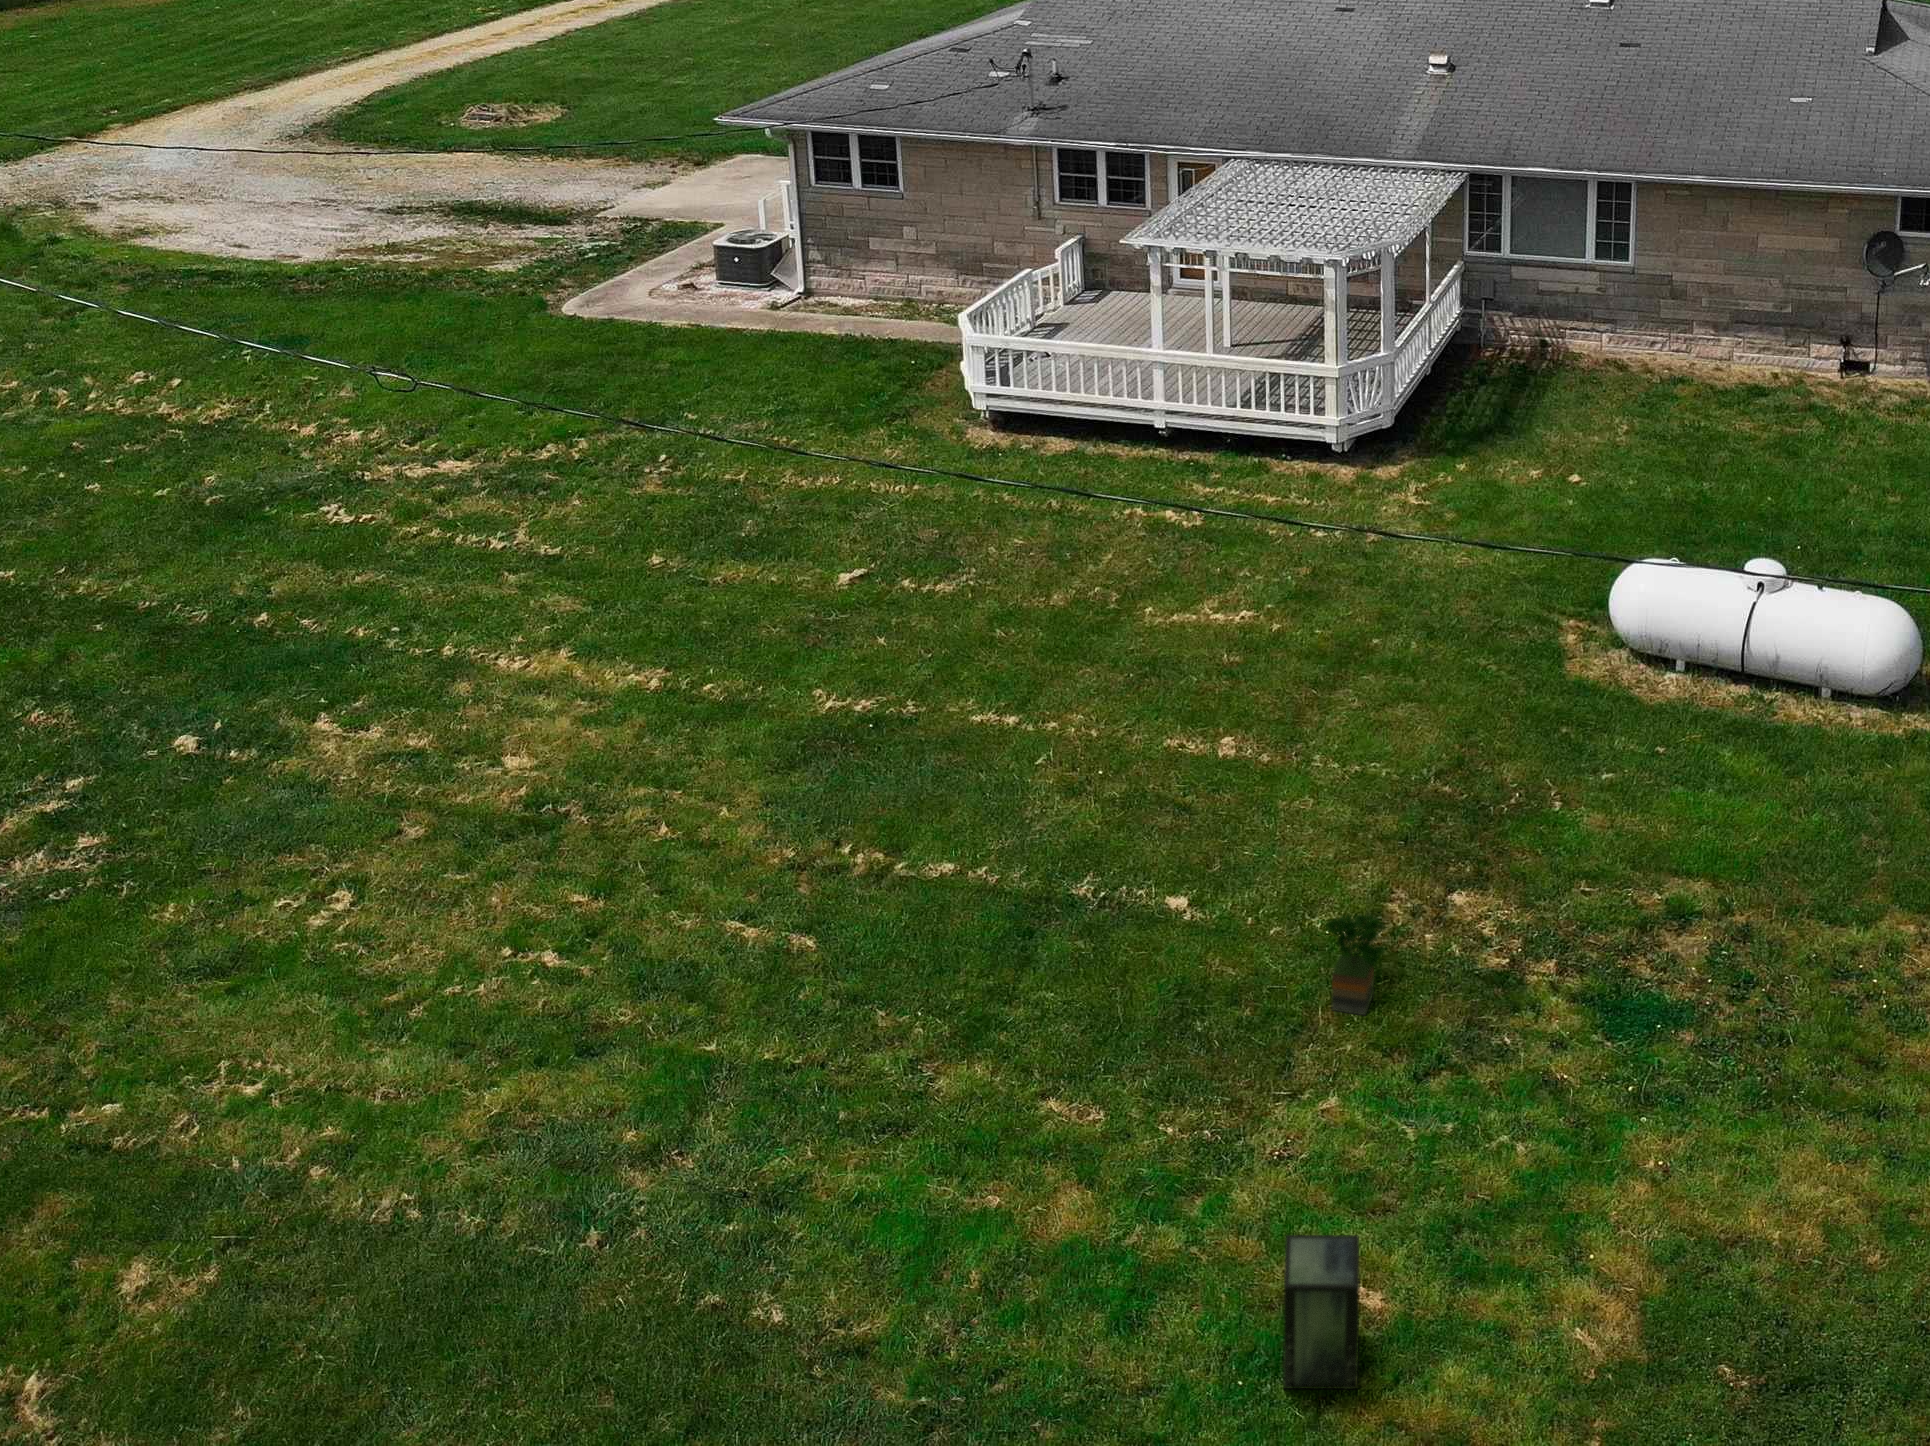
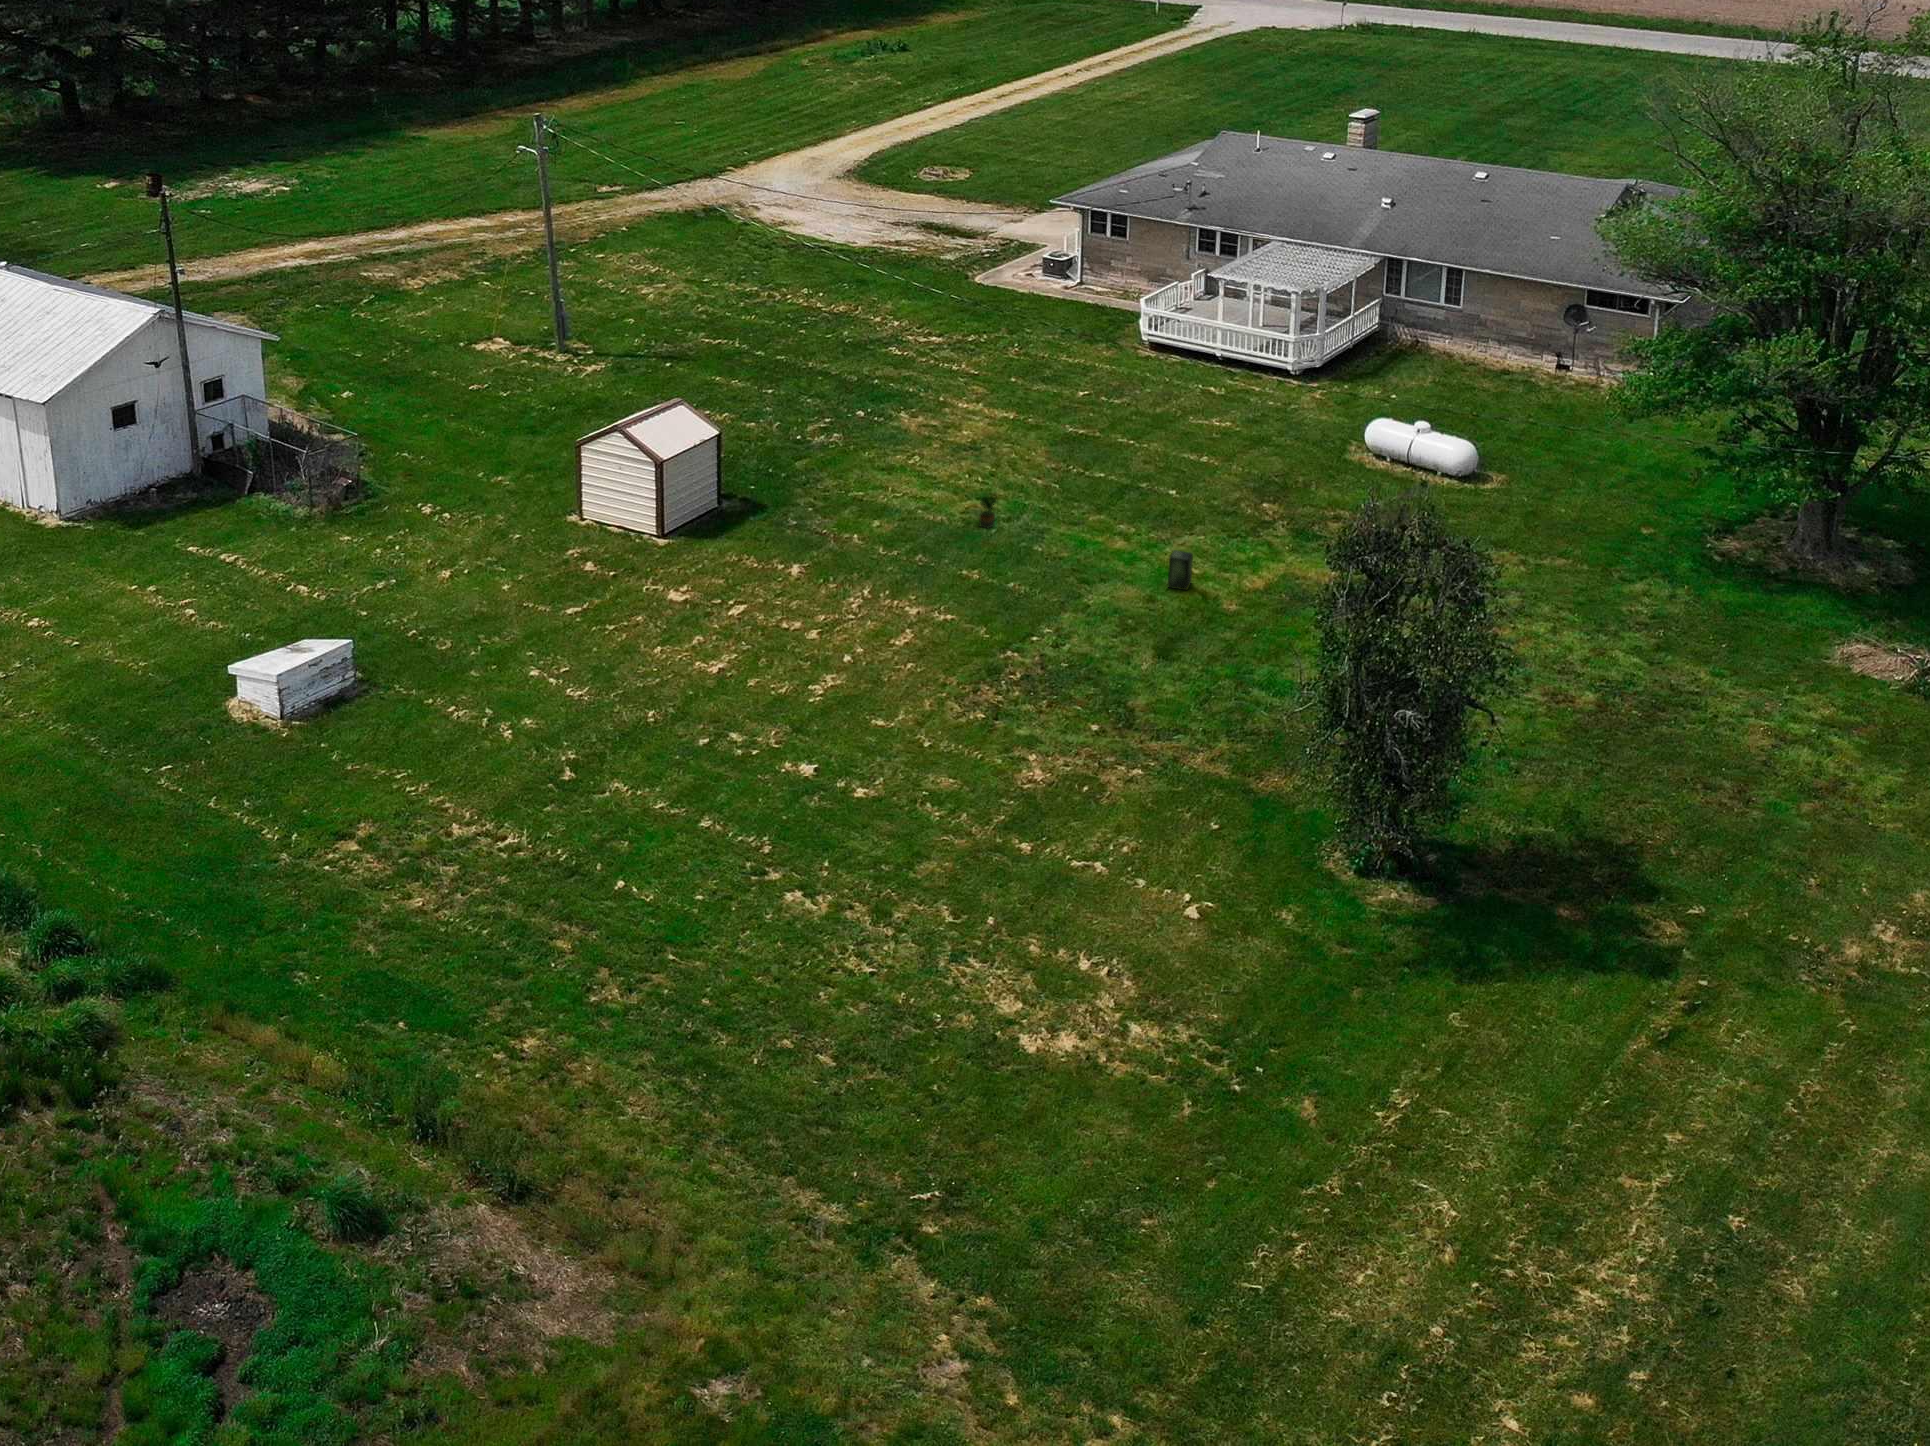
potted tree: present [1325,913,1387,1015] -> present [979,497,997,529]

